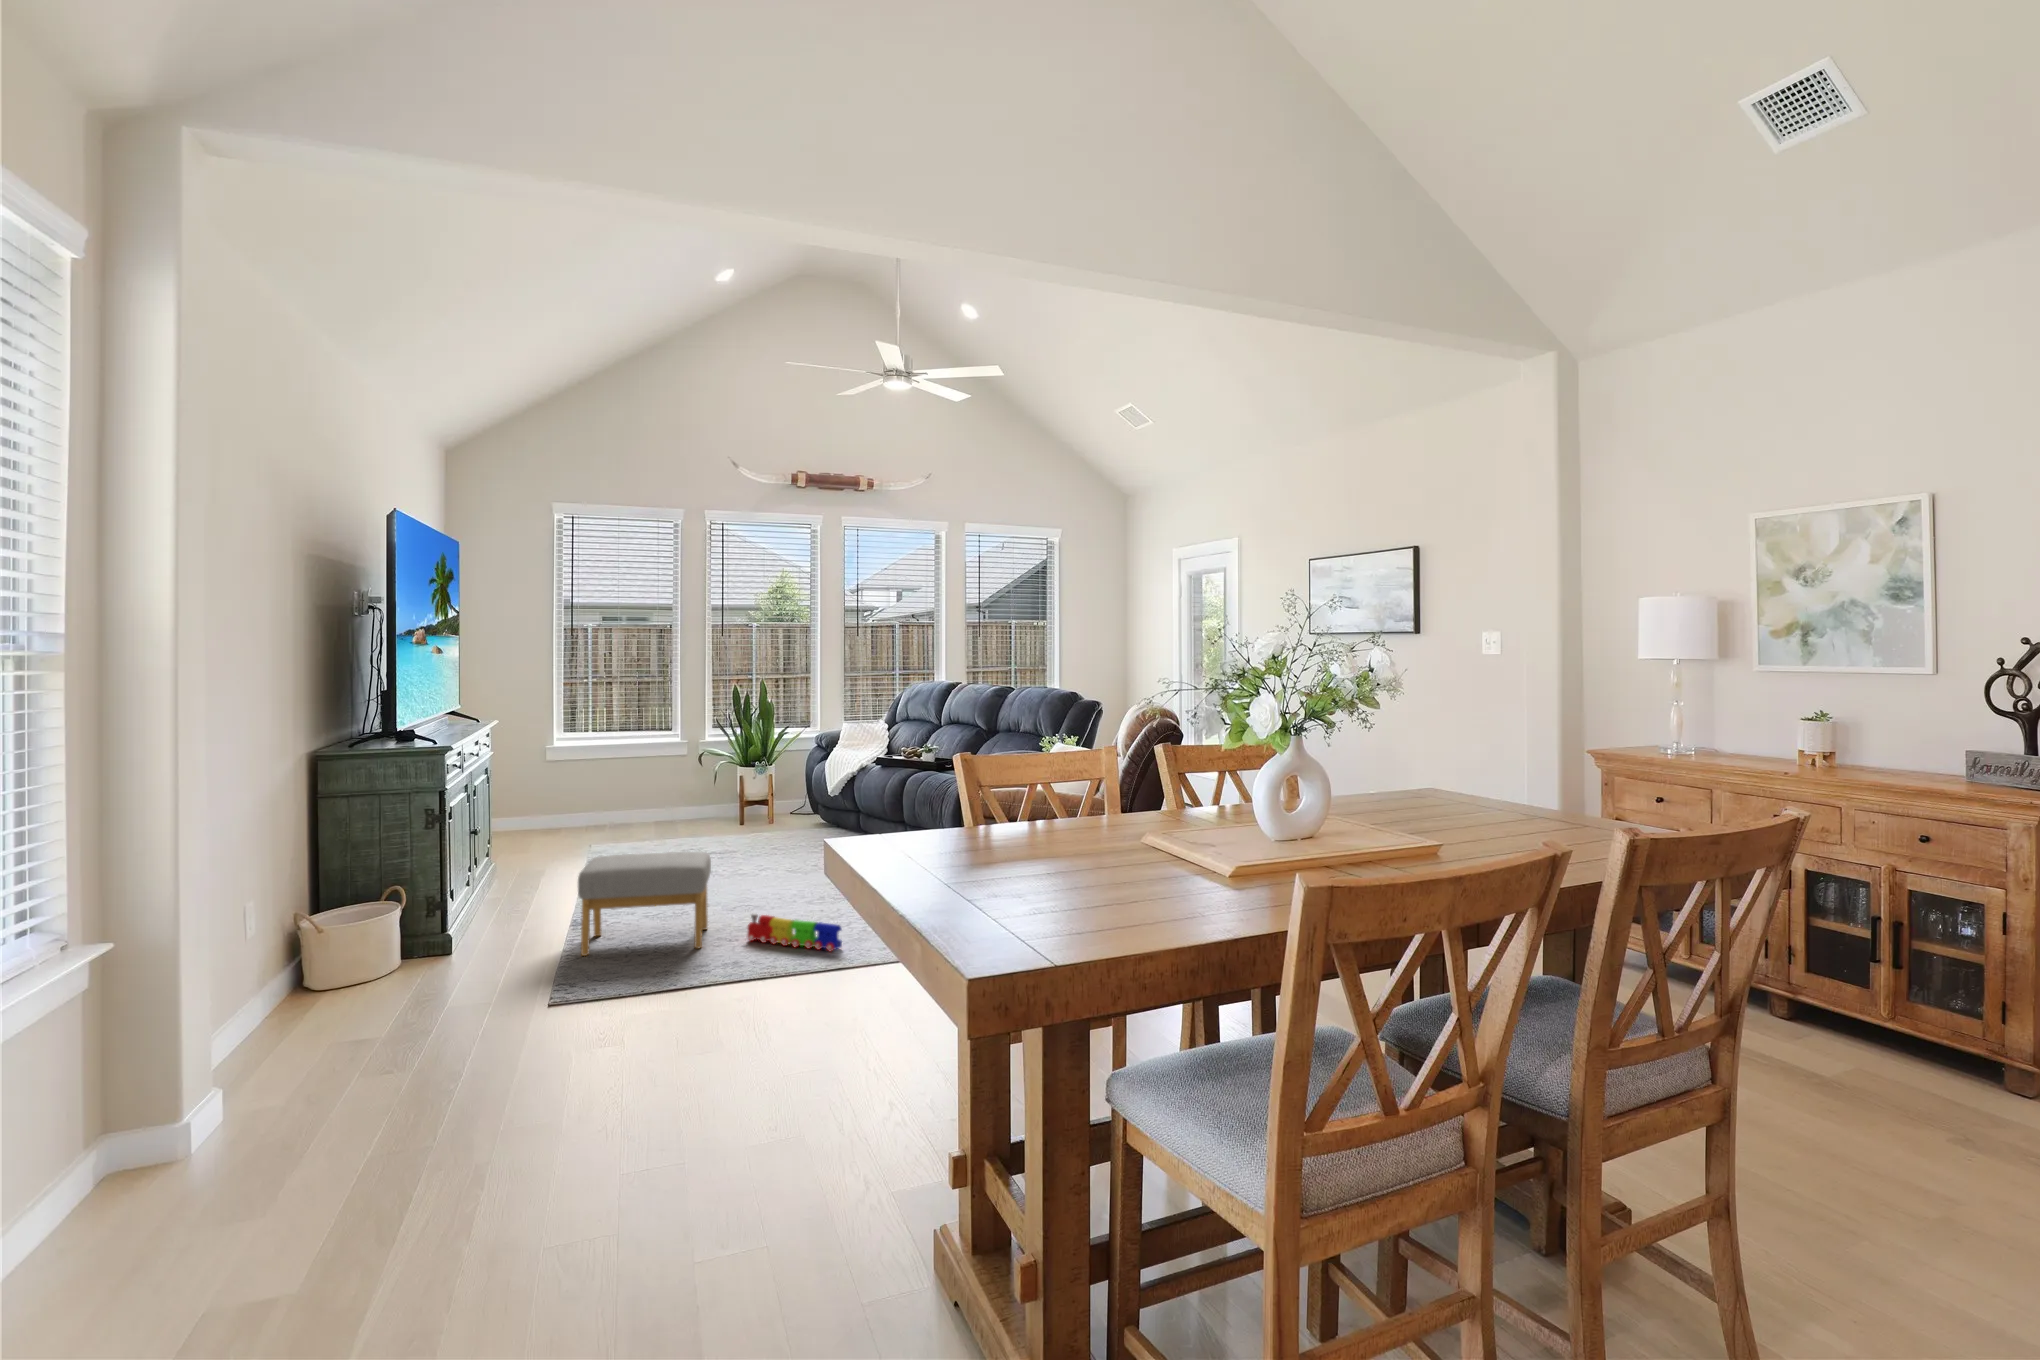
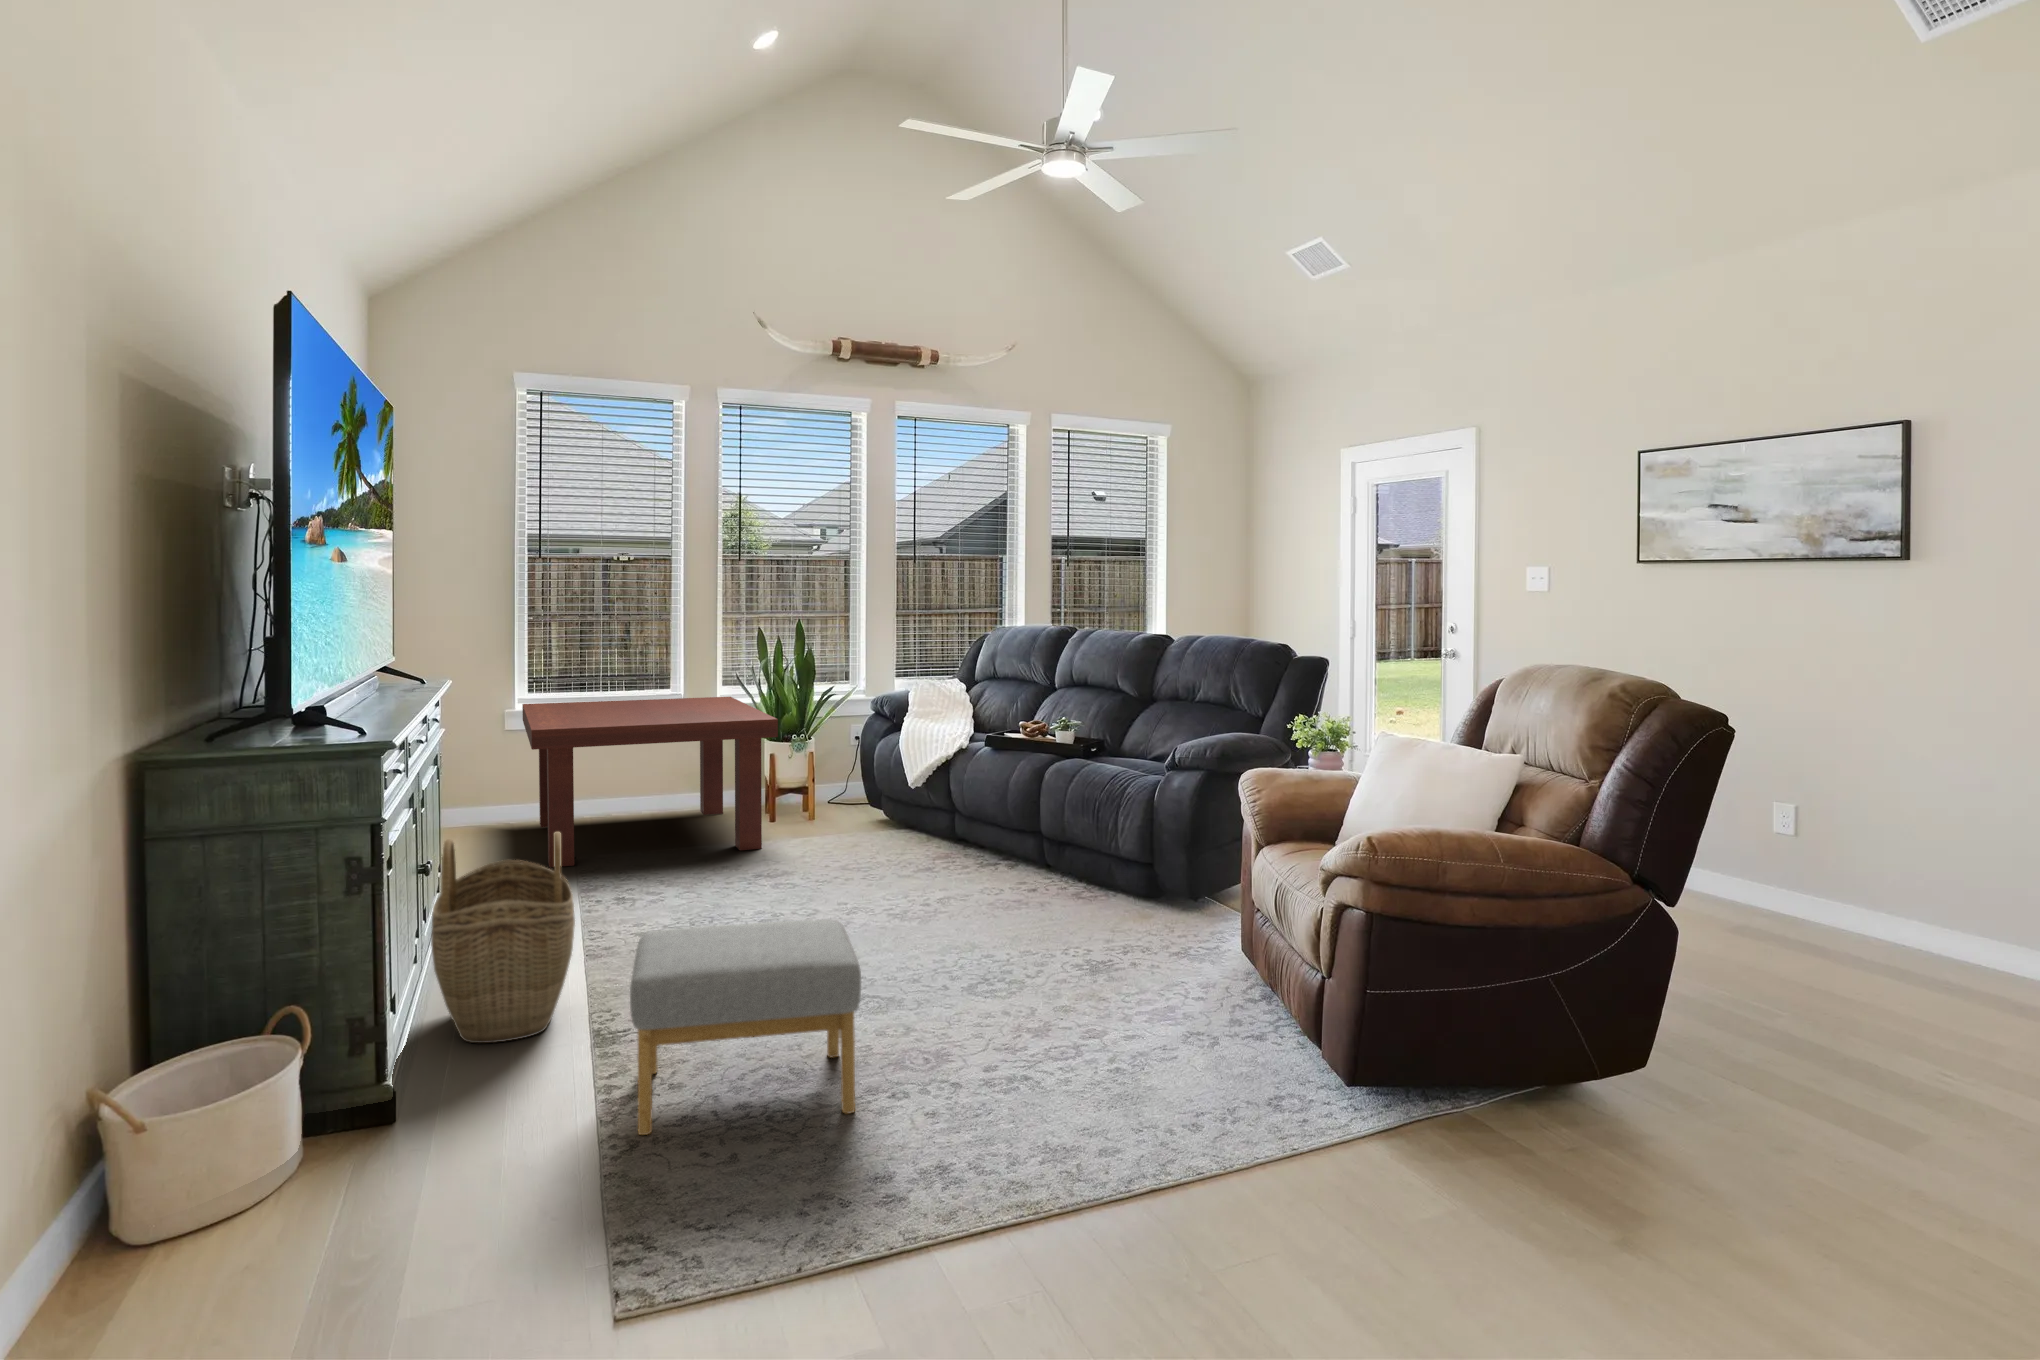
coffee table: none [557,735,733,851] -> present [522,697,778,868]
woven basket: none [477,807,563,926] -> present [431,832,575,1043]
toy train: present [747,913,842,952] -> none [929,1040,1120,1127]

